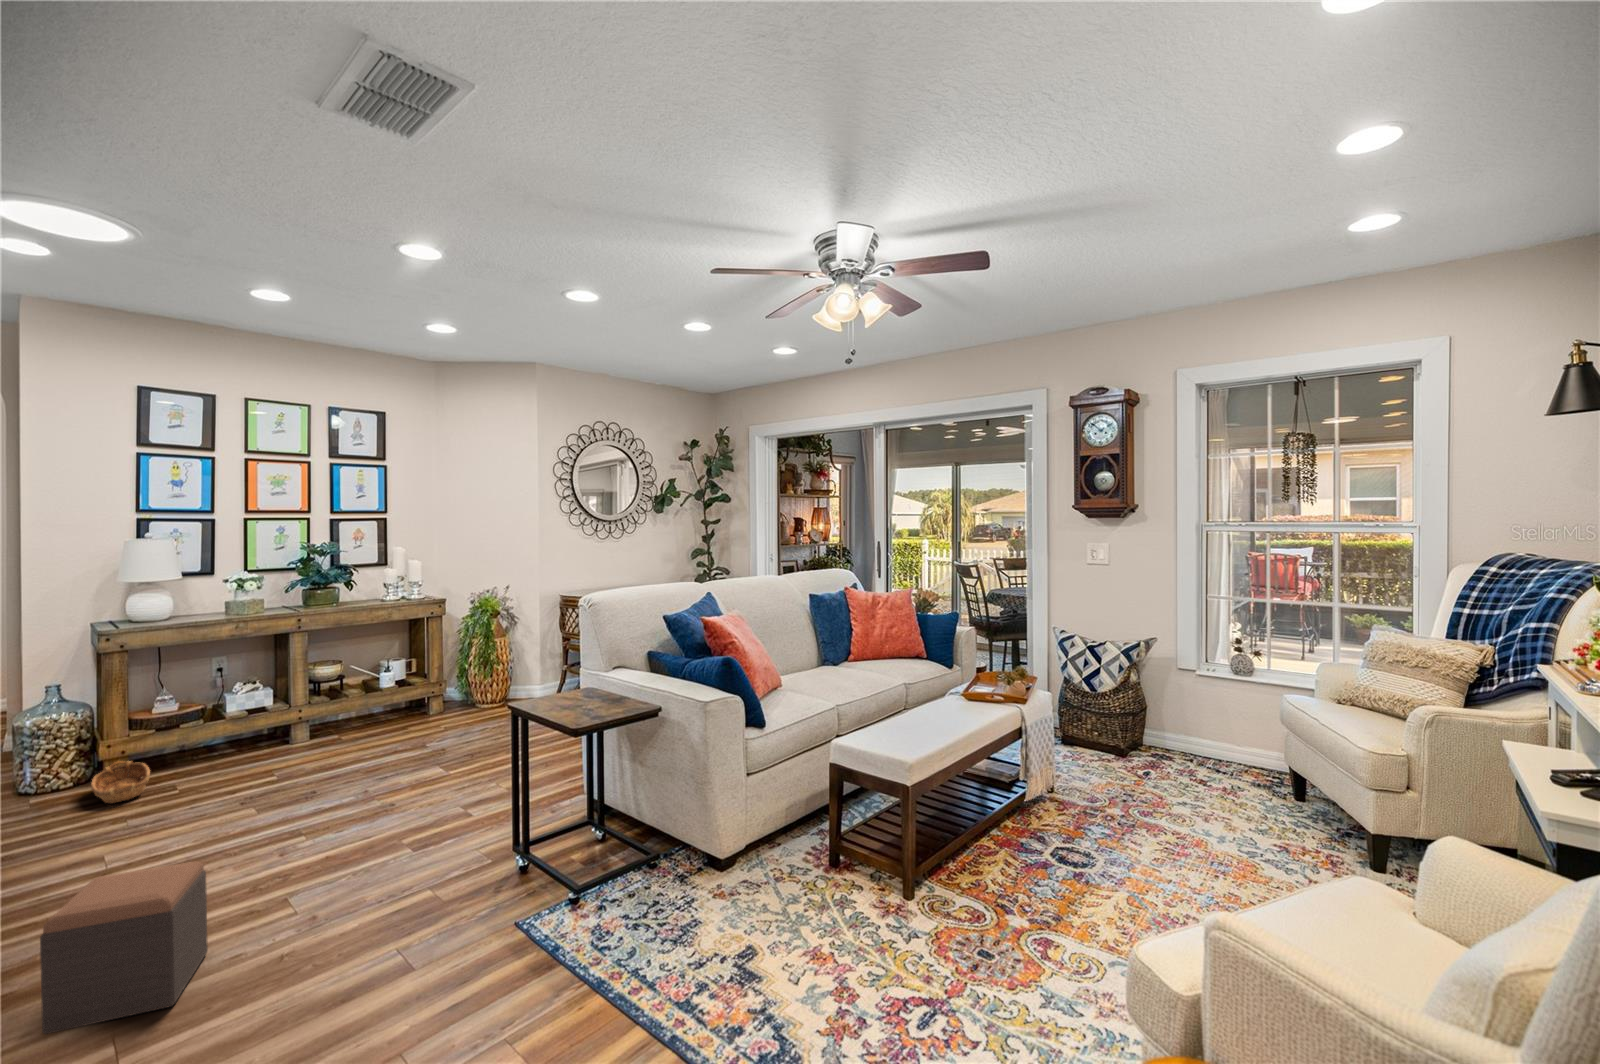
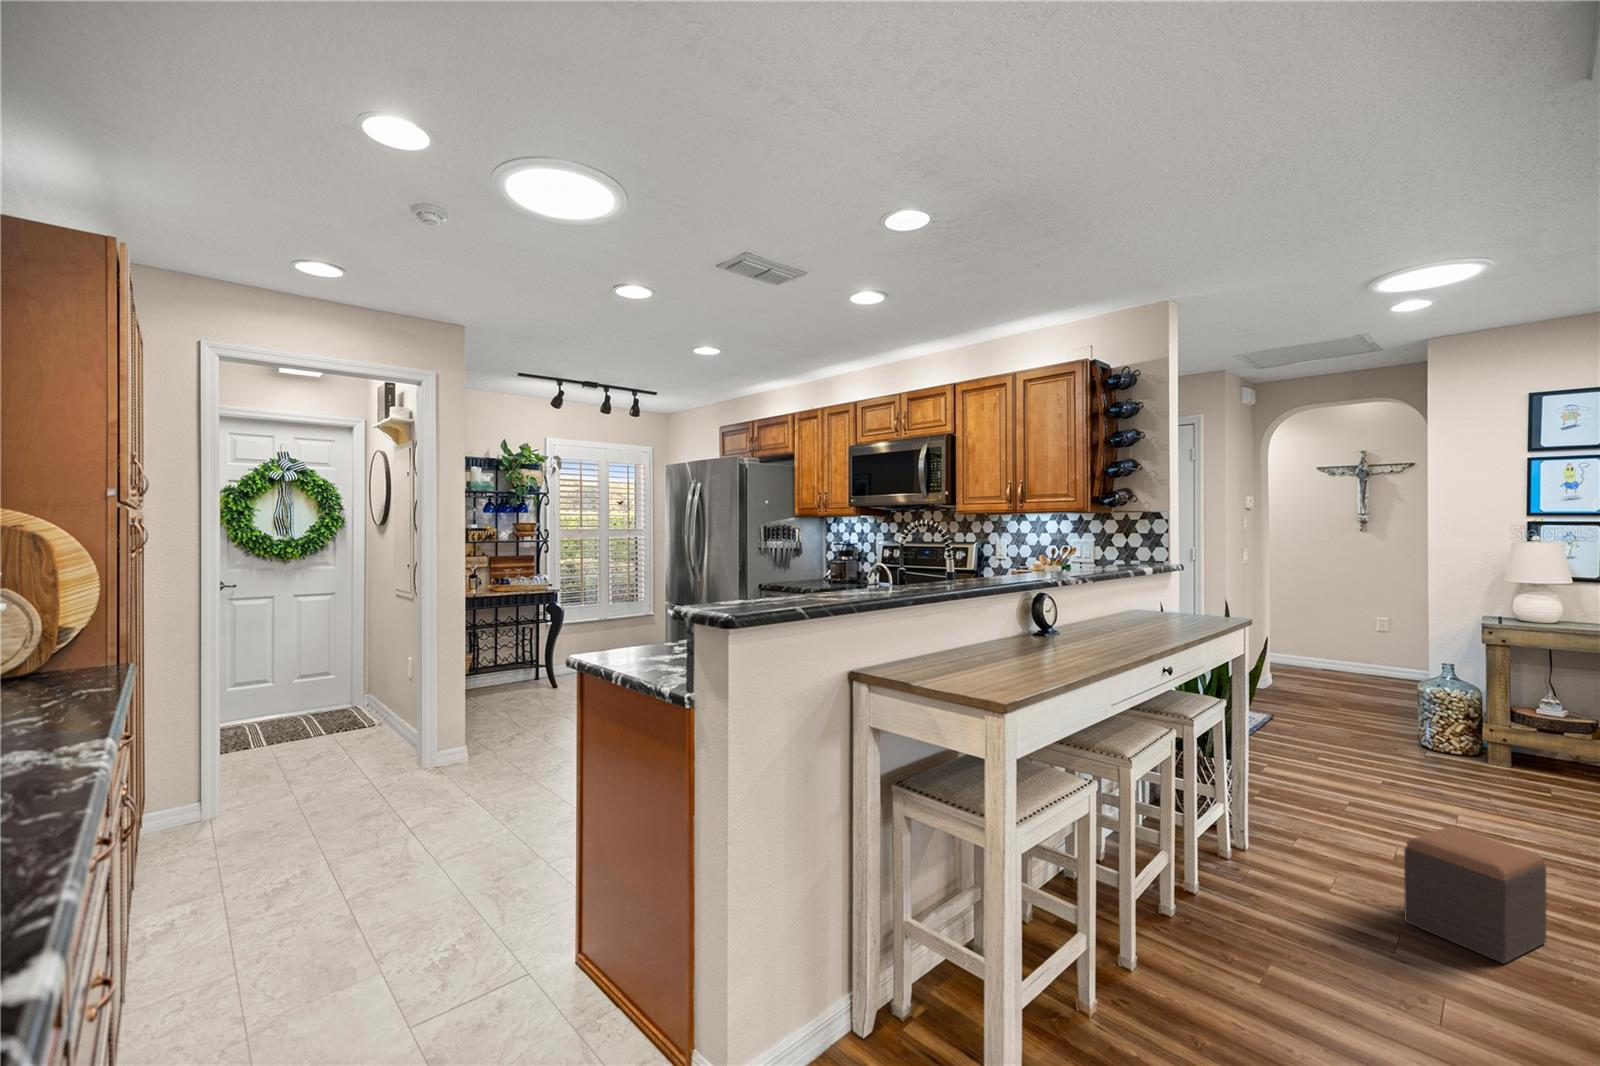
basket: present [91,761,150,803] -> none [1467,743,1536,790]

